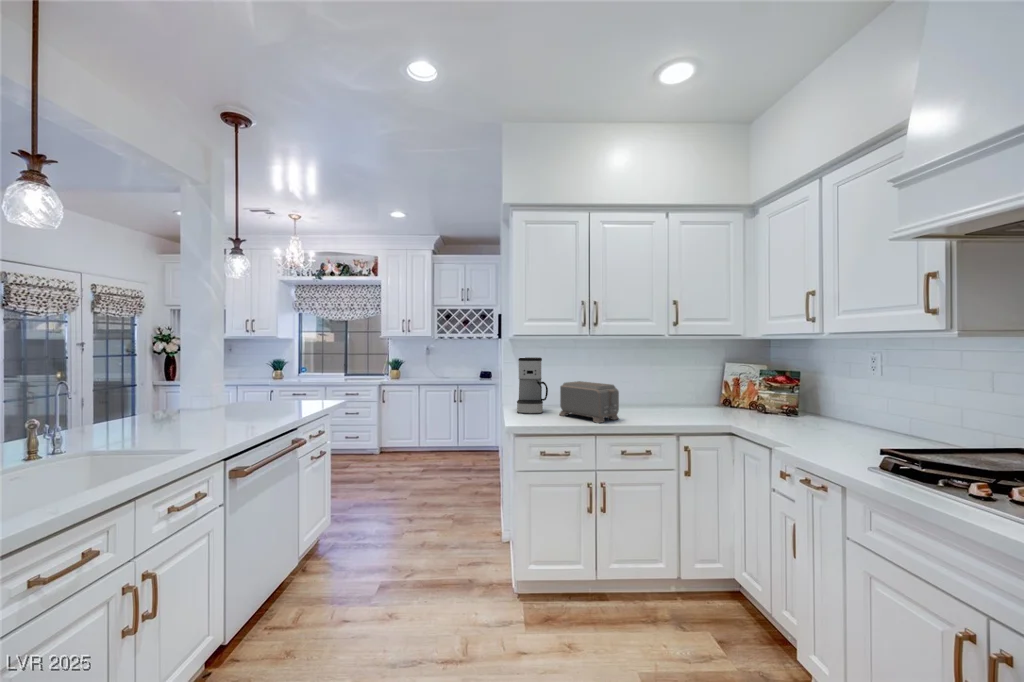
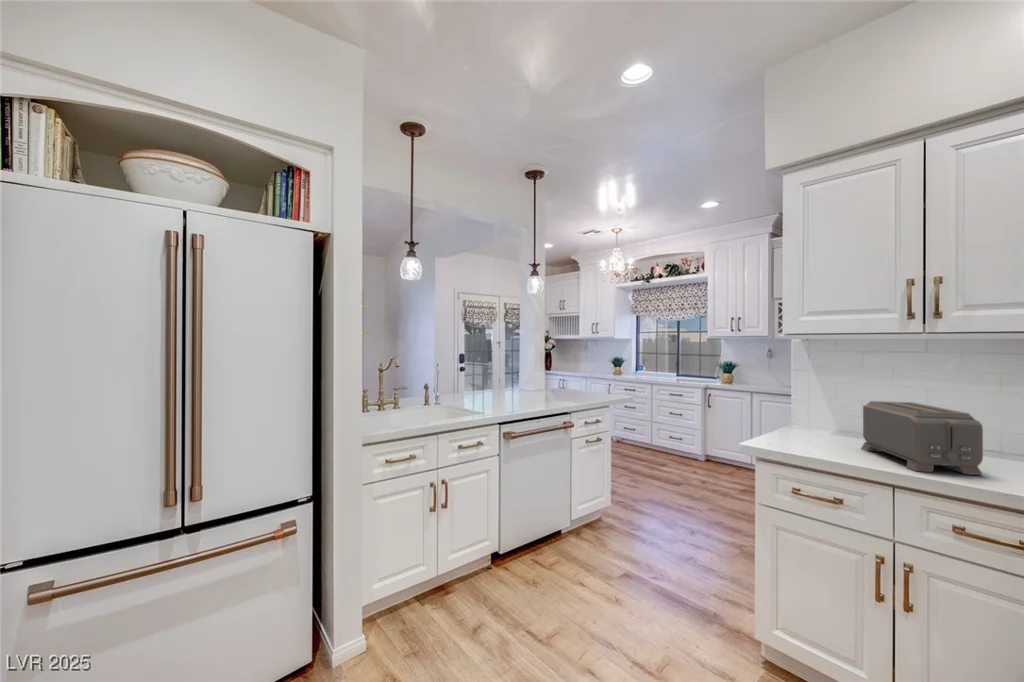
coffee maker: present [517,357,548,414] -> none [796,362,853,441]

